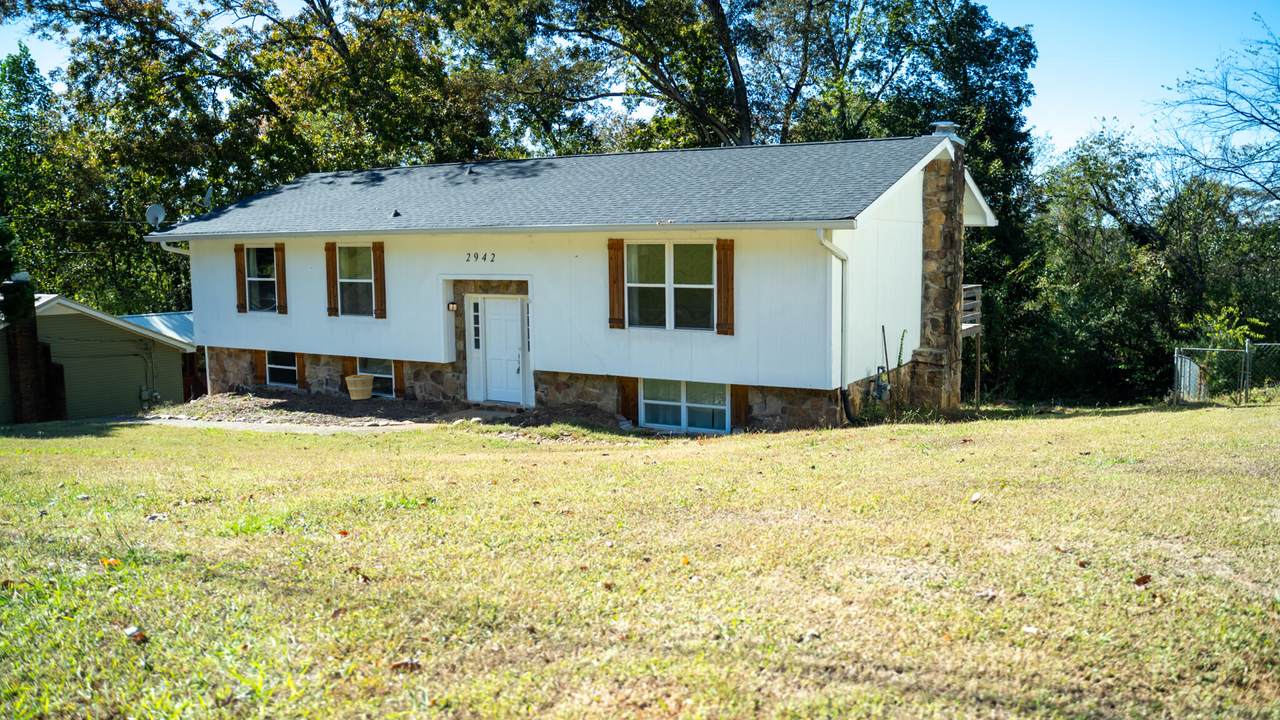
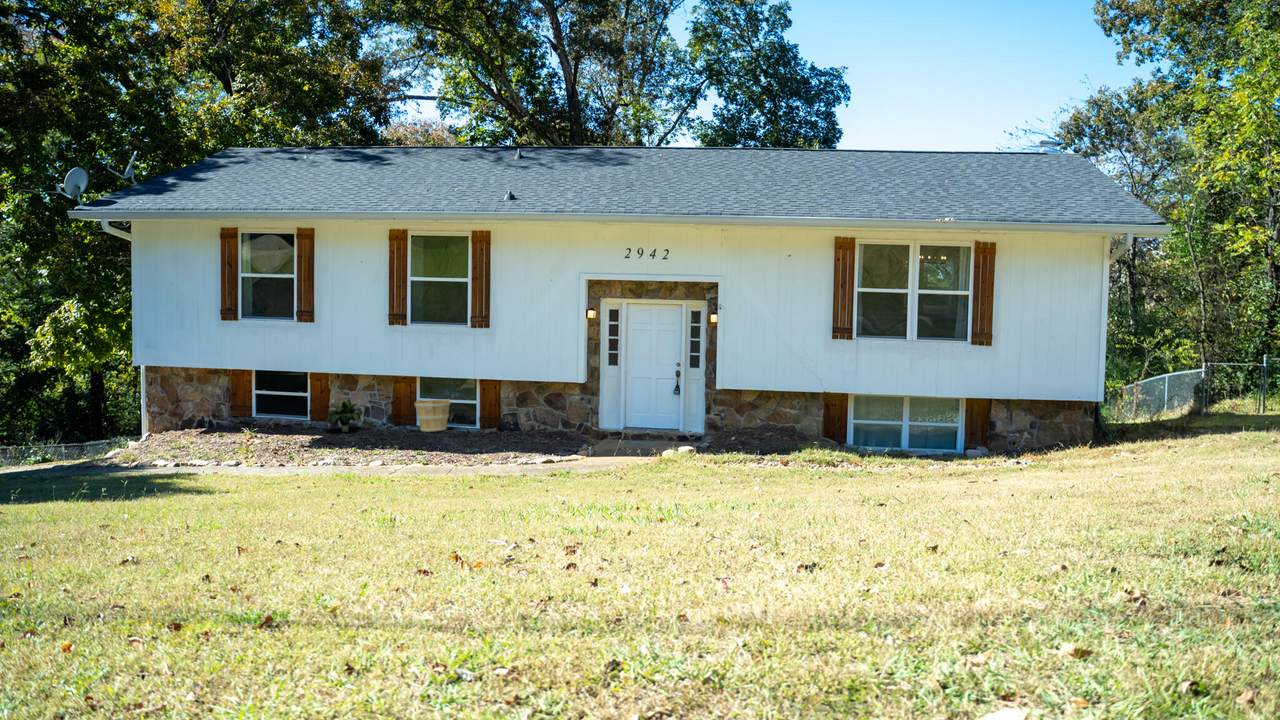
potted plant: none [293,373,324,398] -> present [326,399,365,432]

